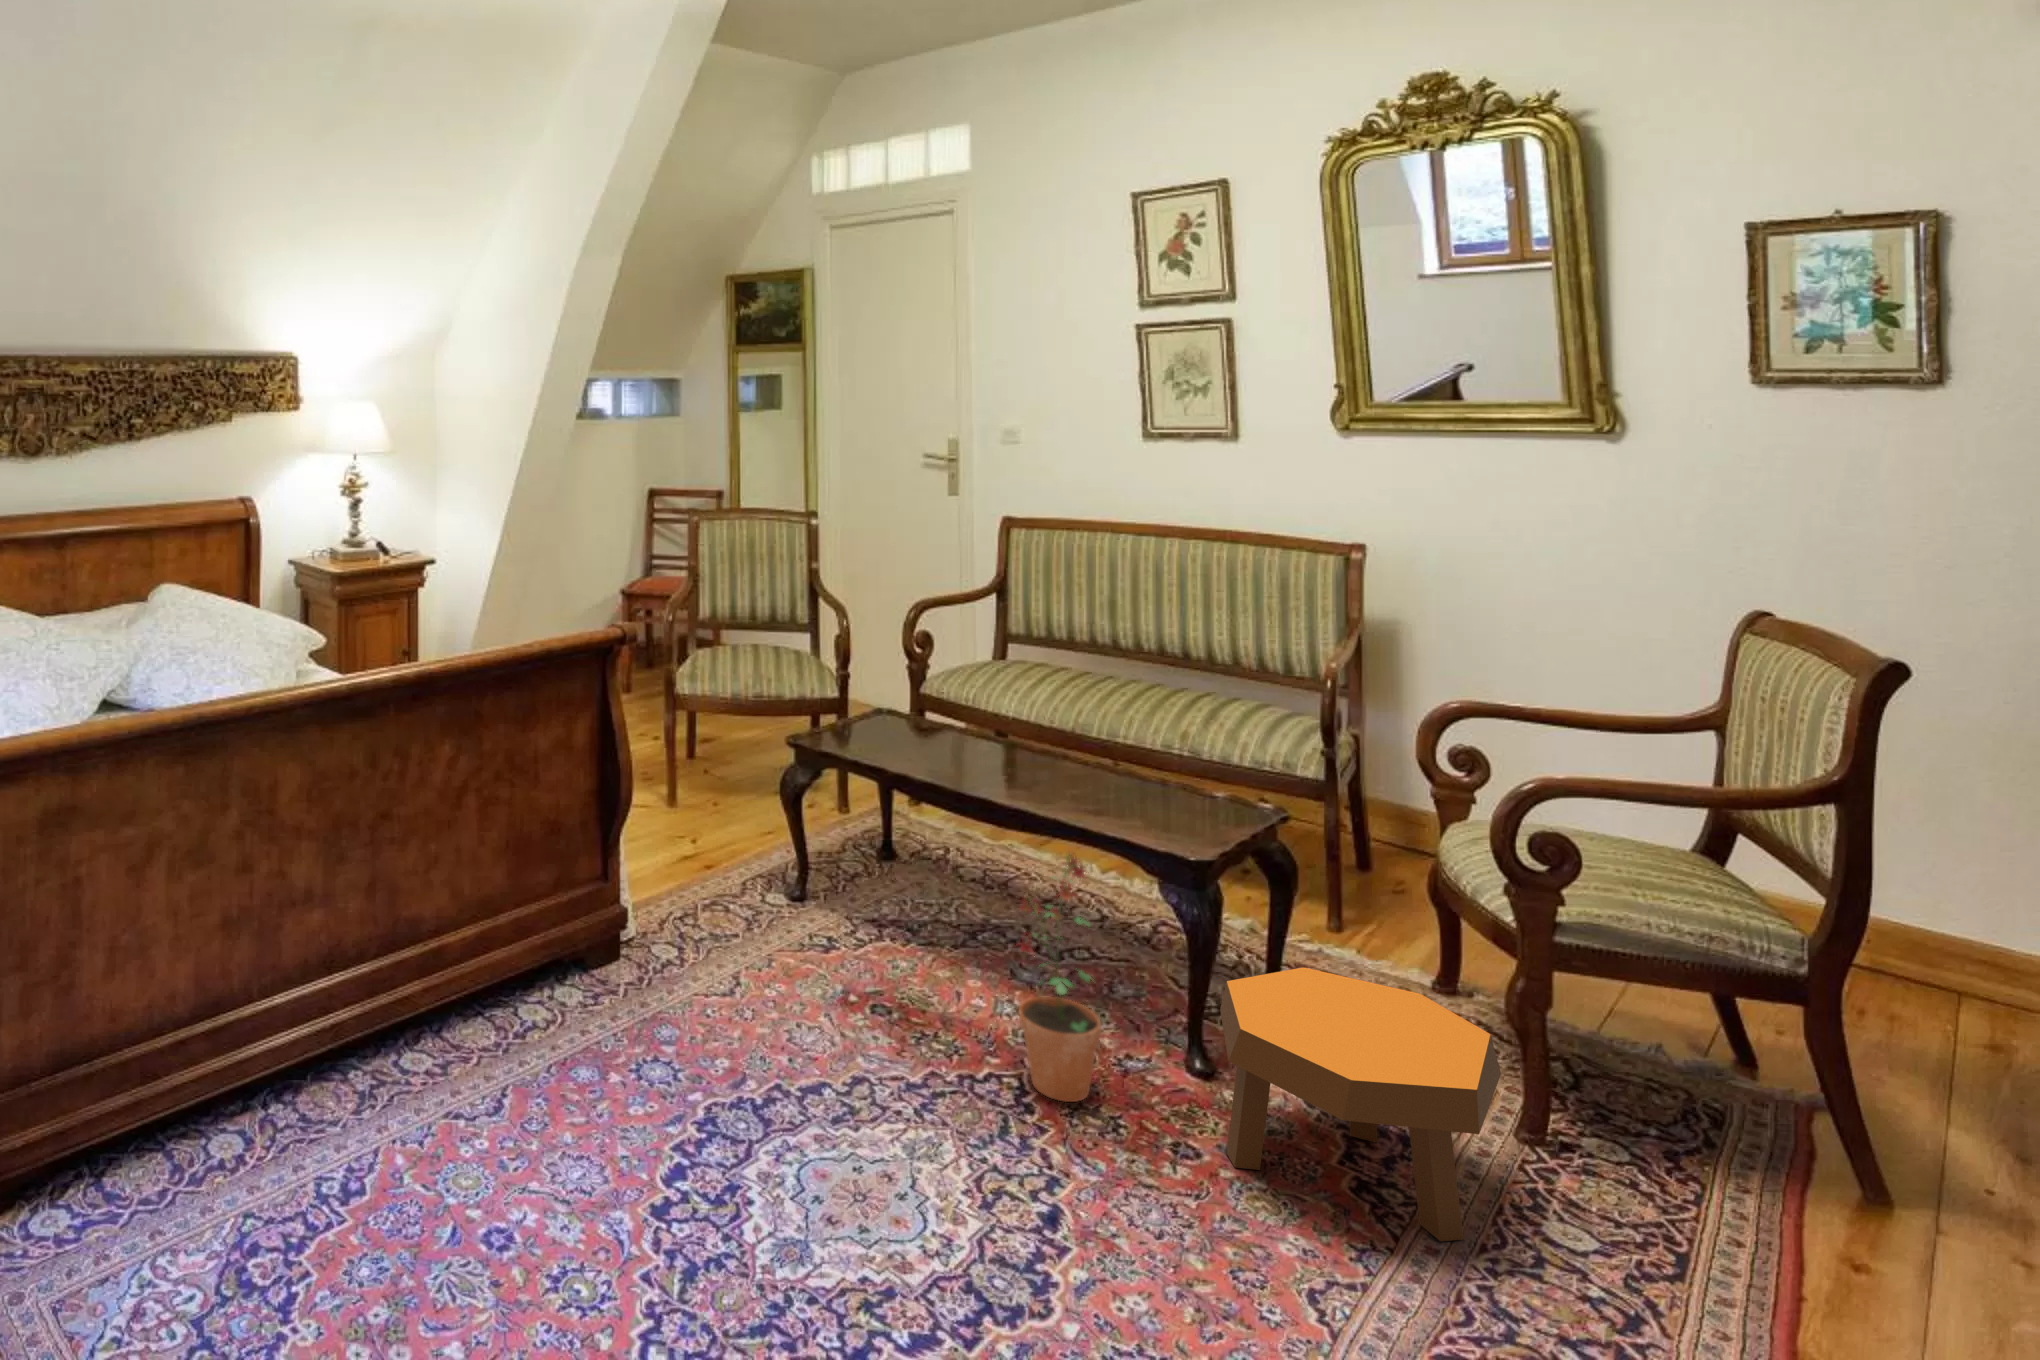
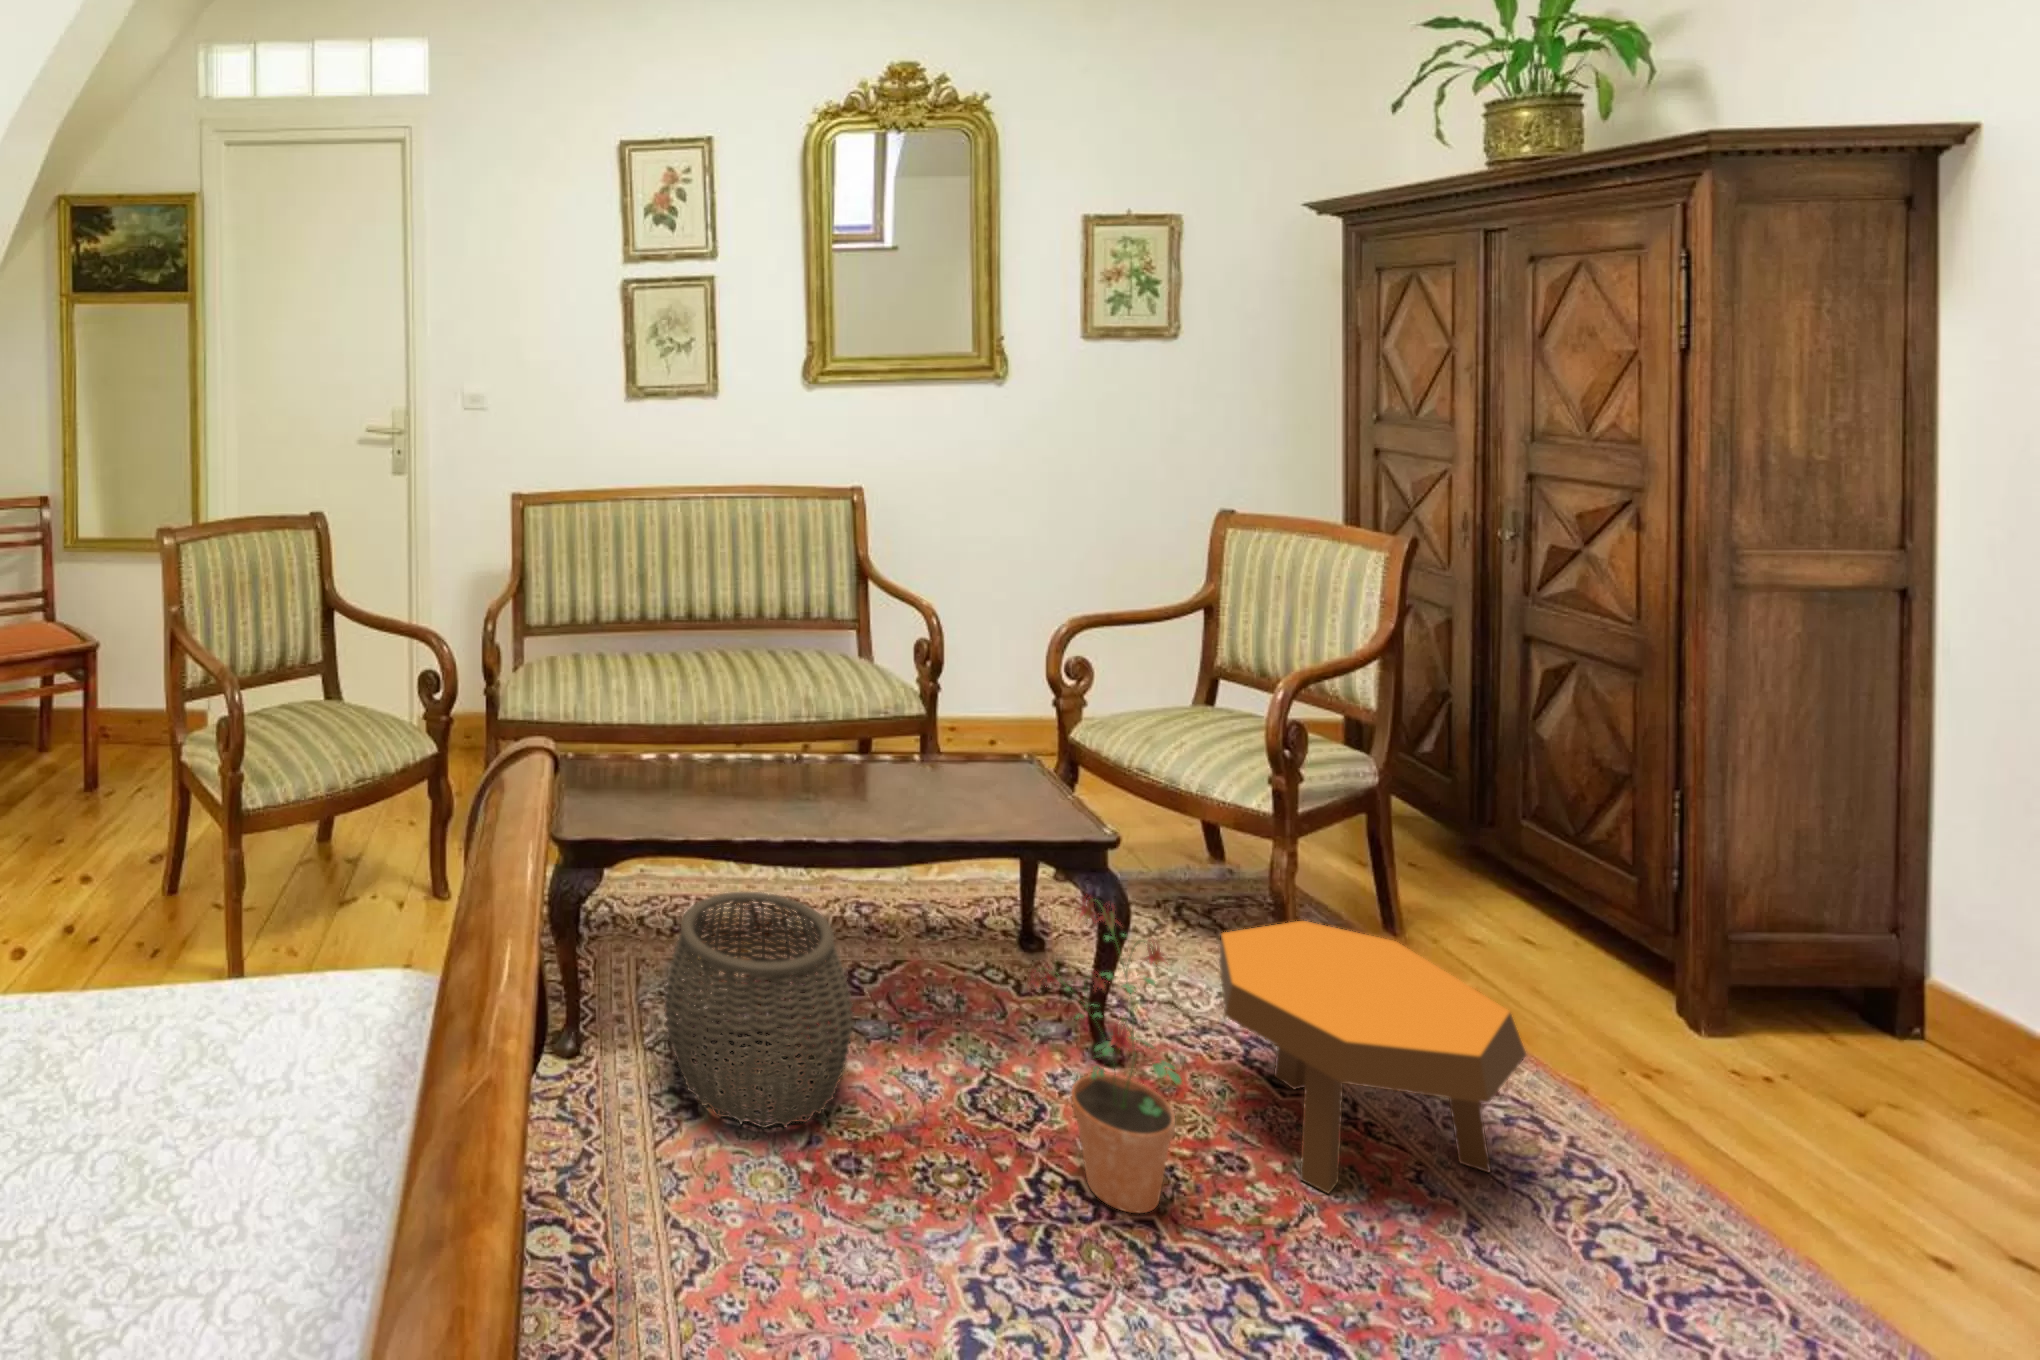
woven basket: none [825,811,971,975] -> present [664,892,853,1128]

